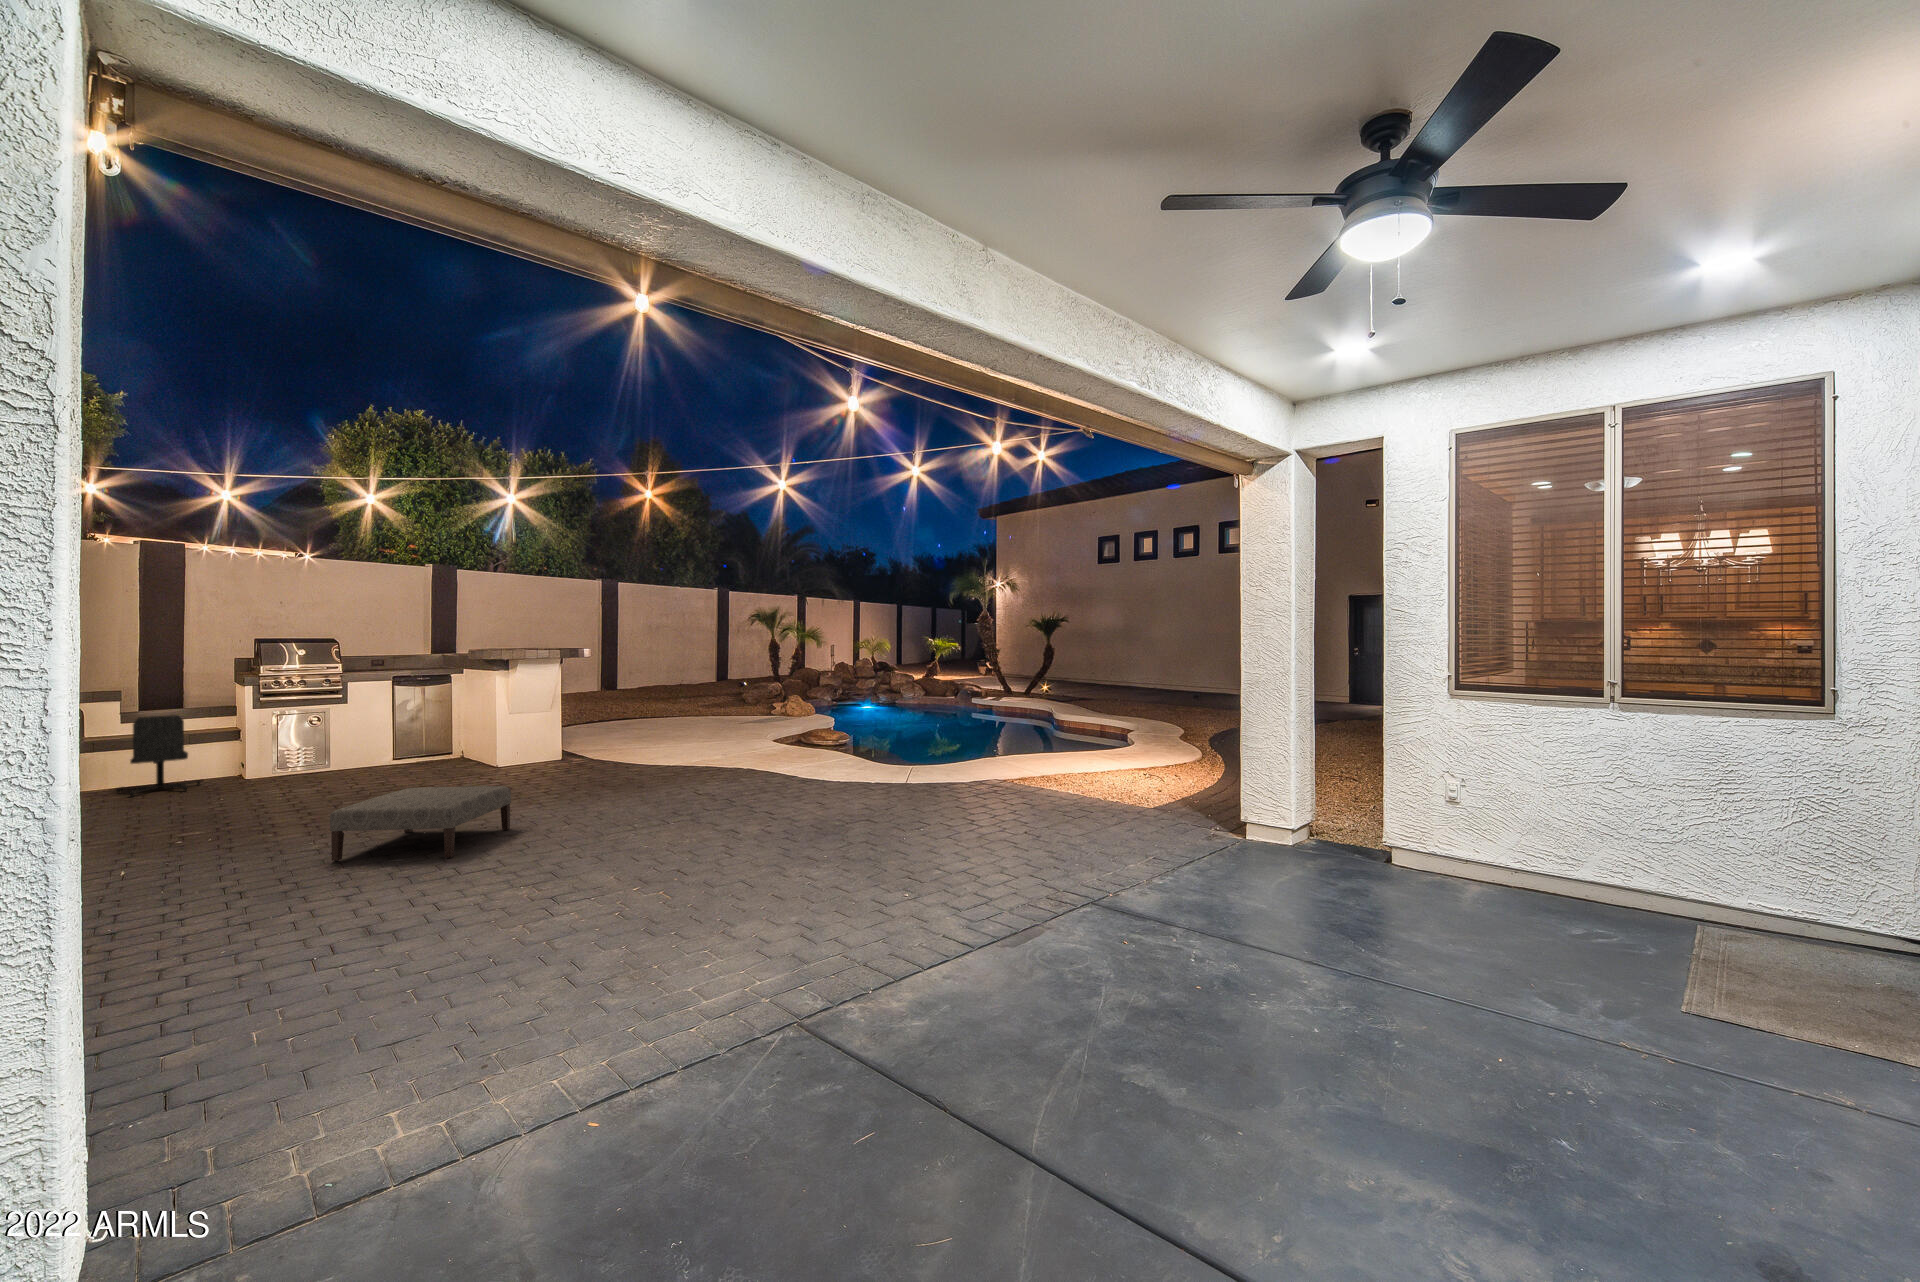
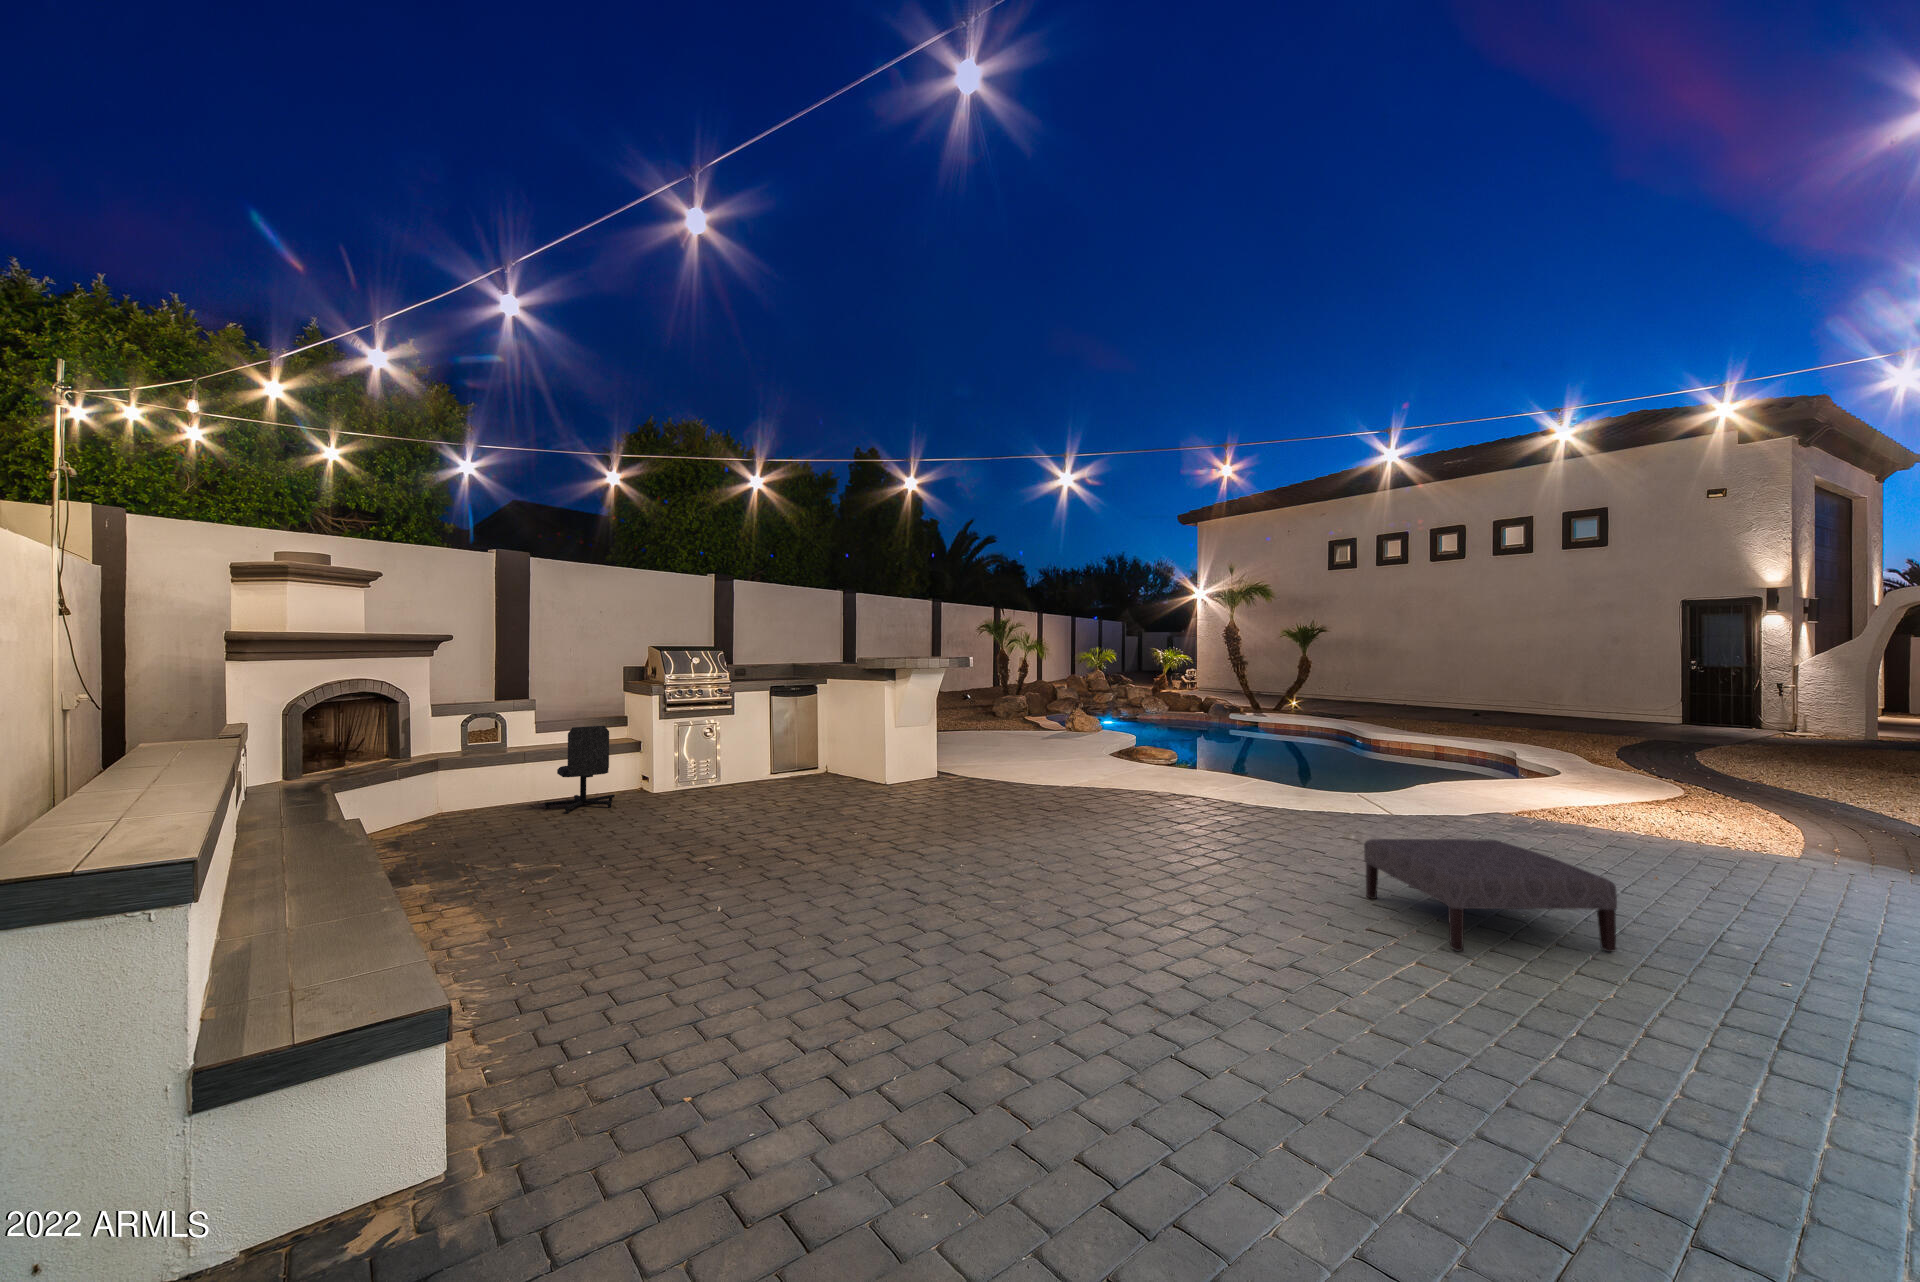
ottoman: present [330,786,511,861] -> present [1364,839,1617,952]

